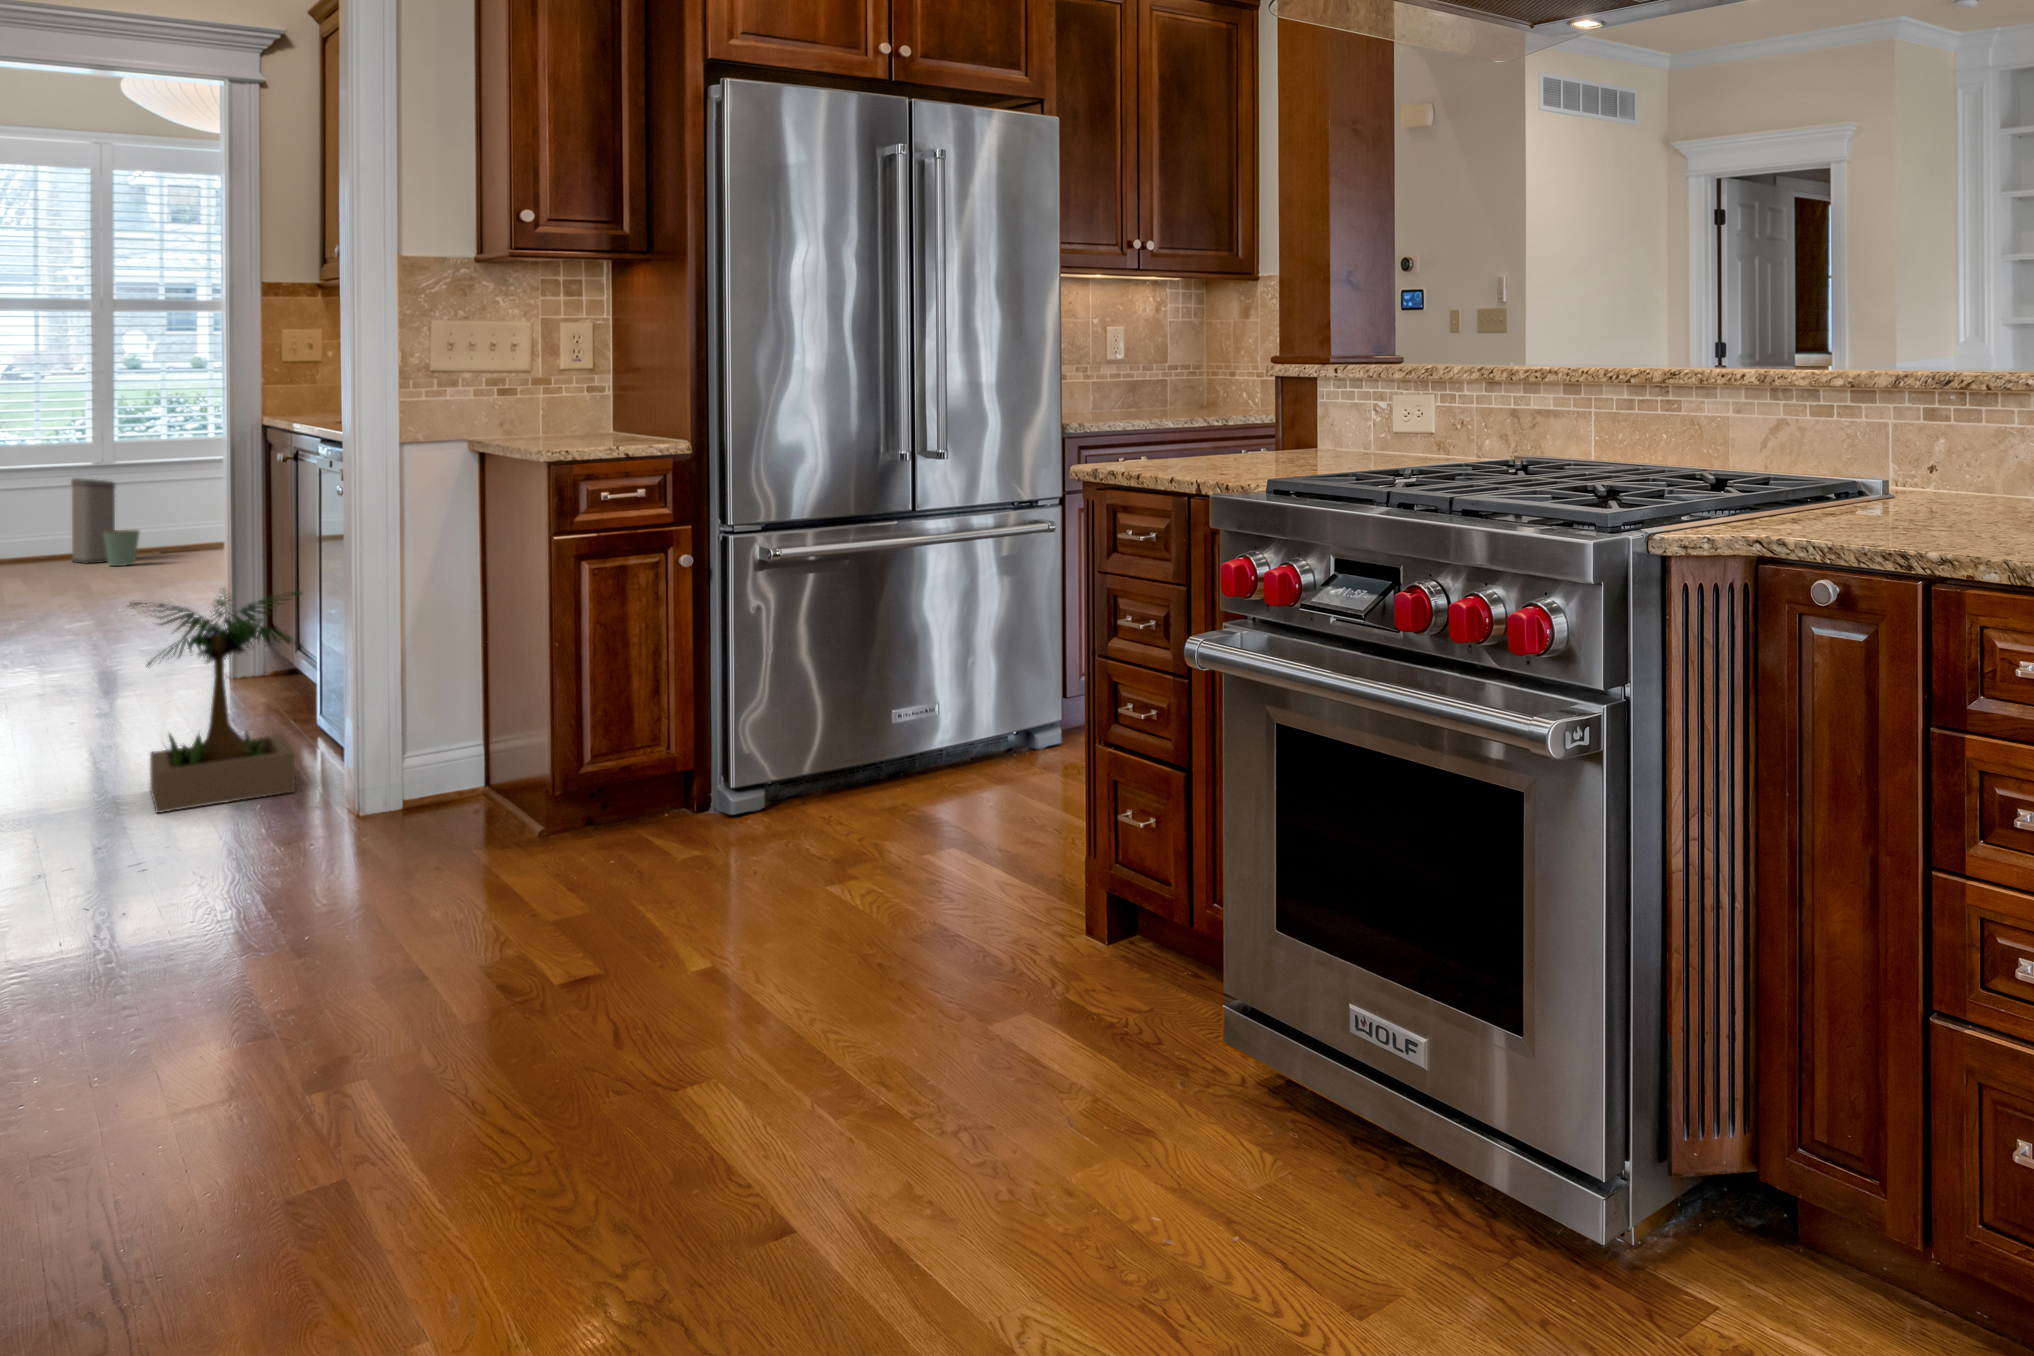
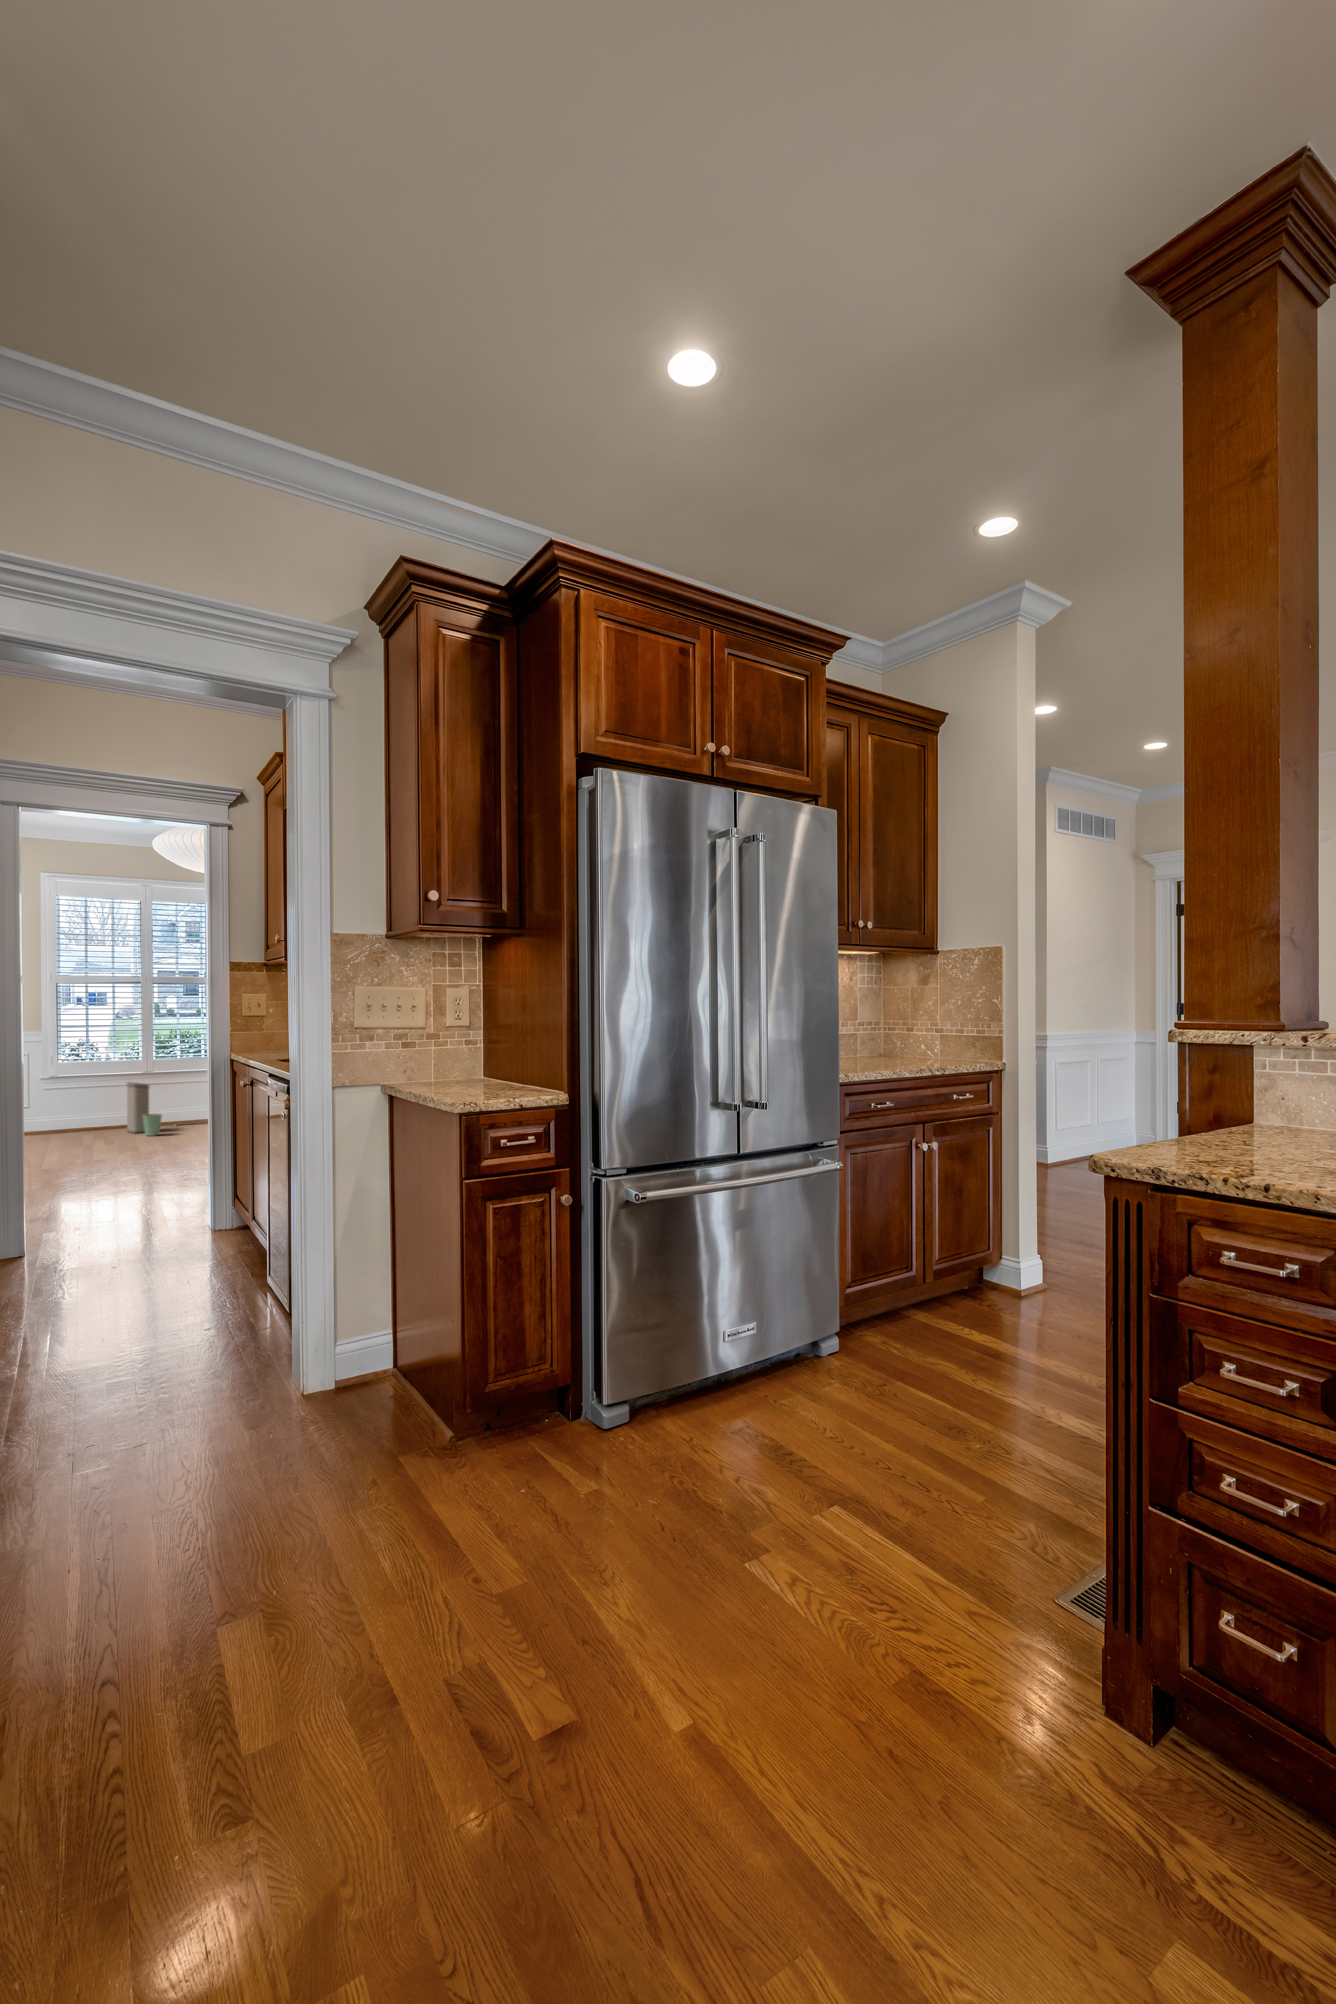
potted plant: present [130,591,302,813] -> none [129,1193,274,1383]

